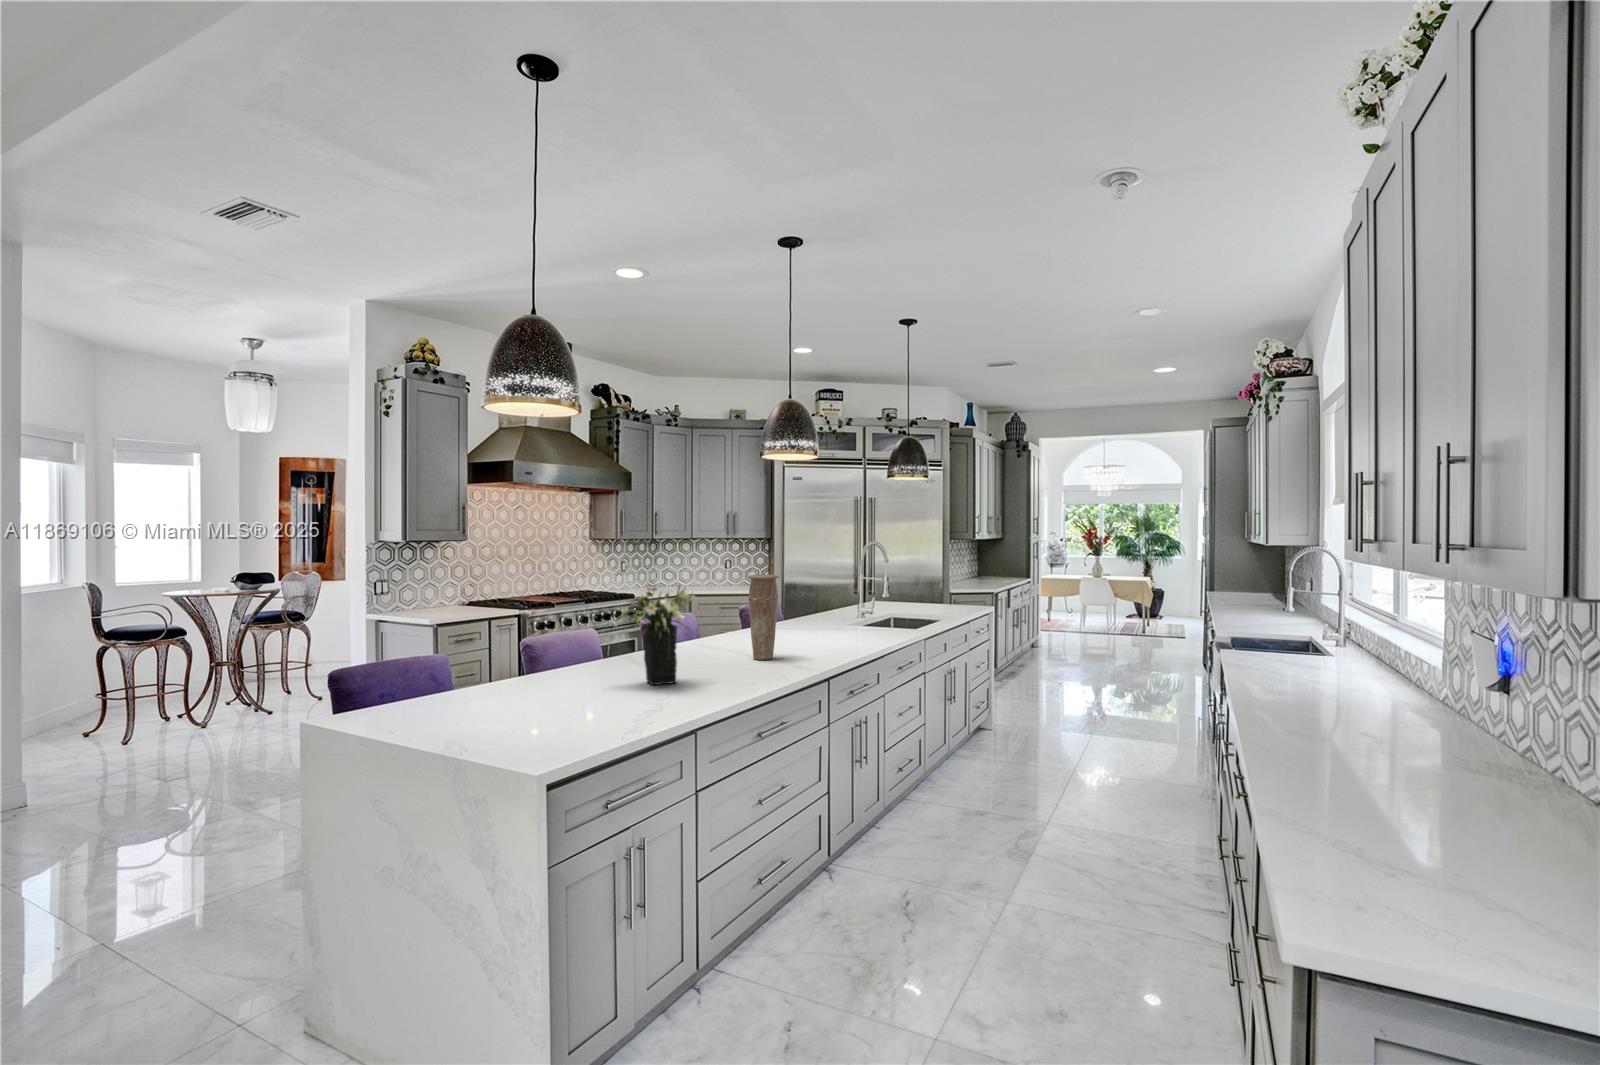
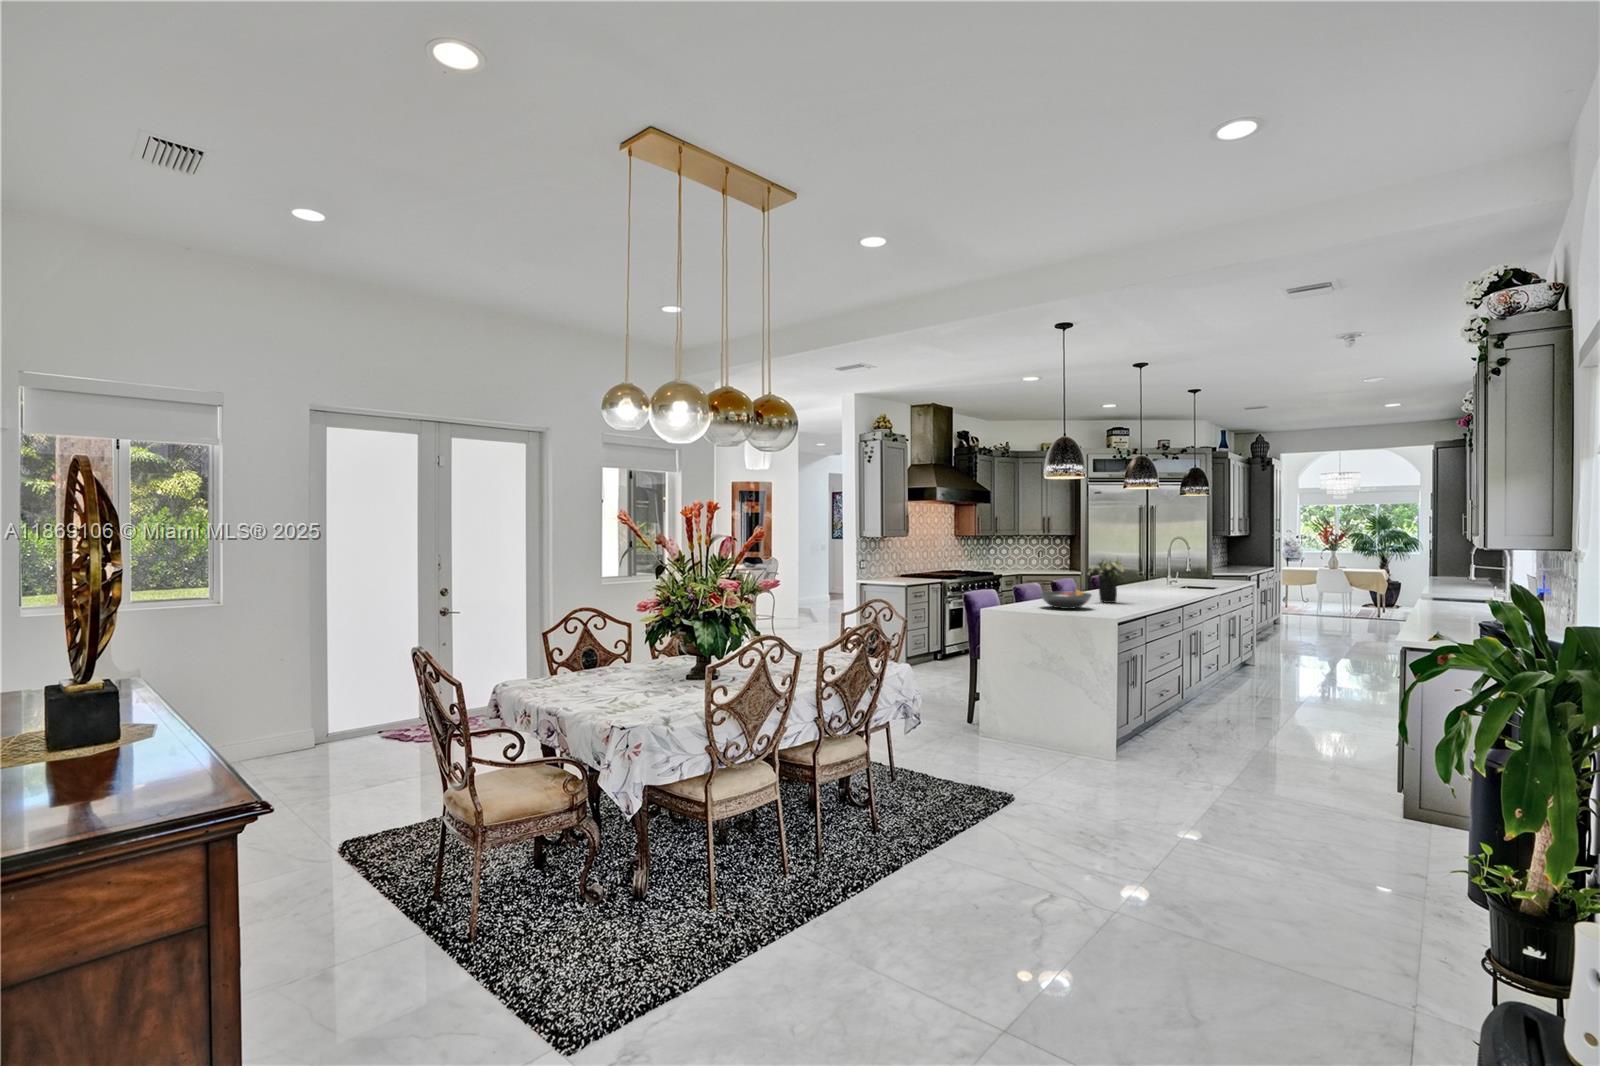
vase: present [748,575,779,660] -> none [1133,554,1151,598]
fruit bowl: none [431,668,563,724] -> present [1041,589,1091,609]

